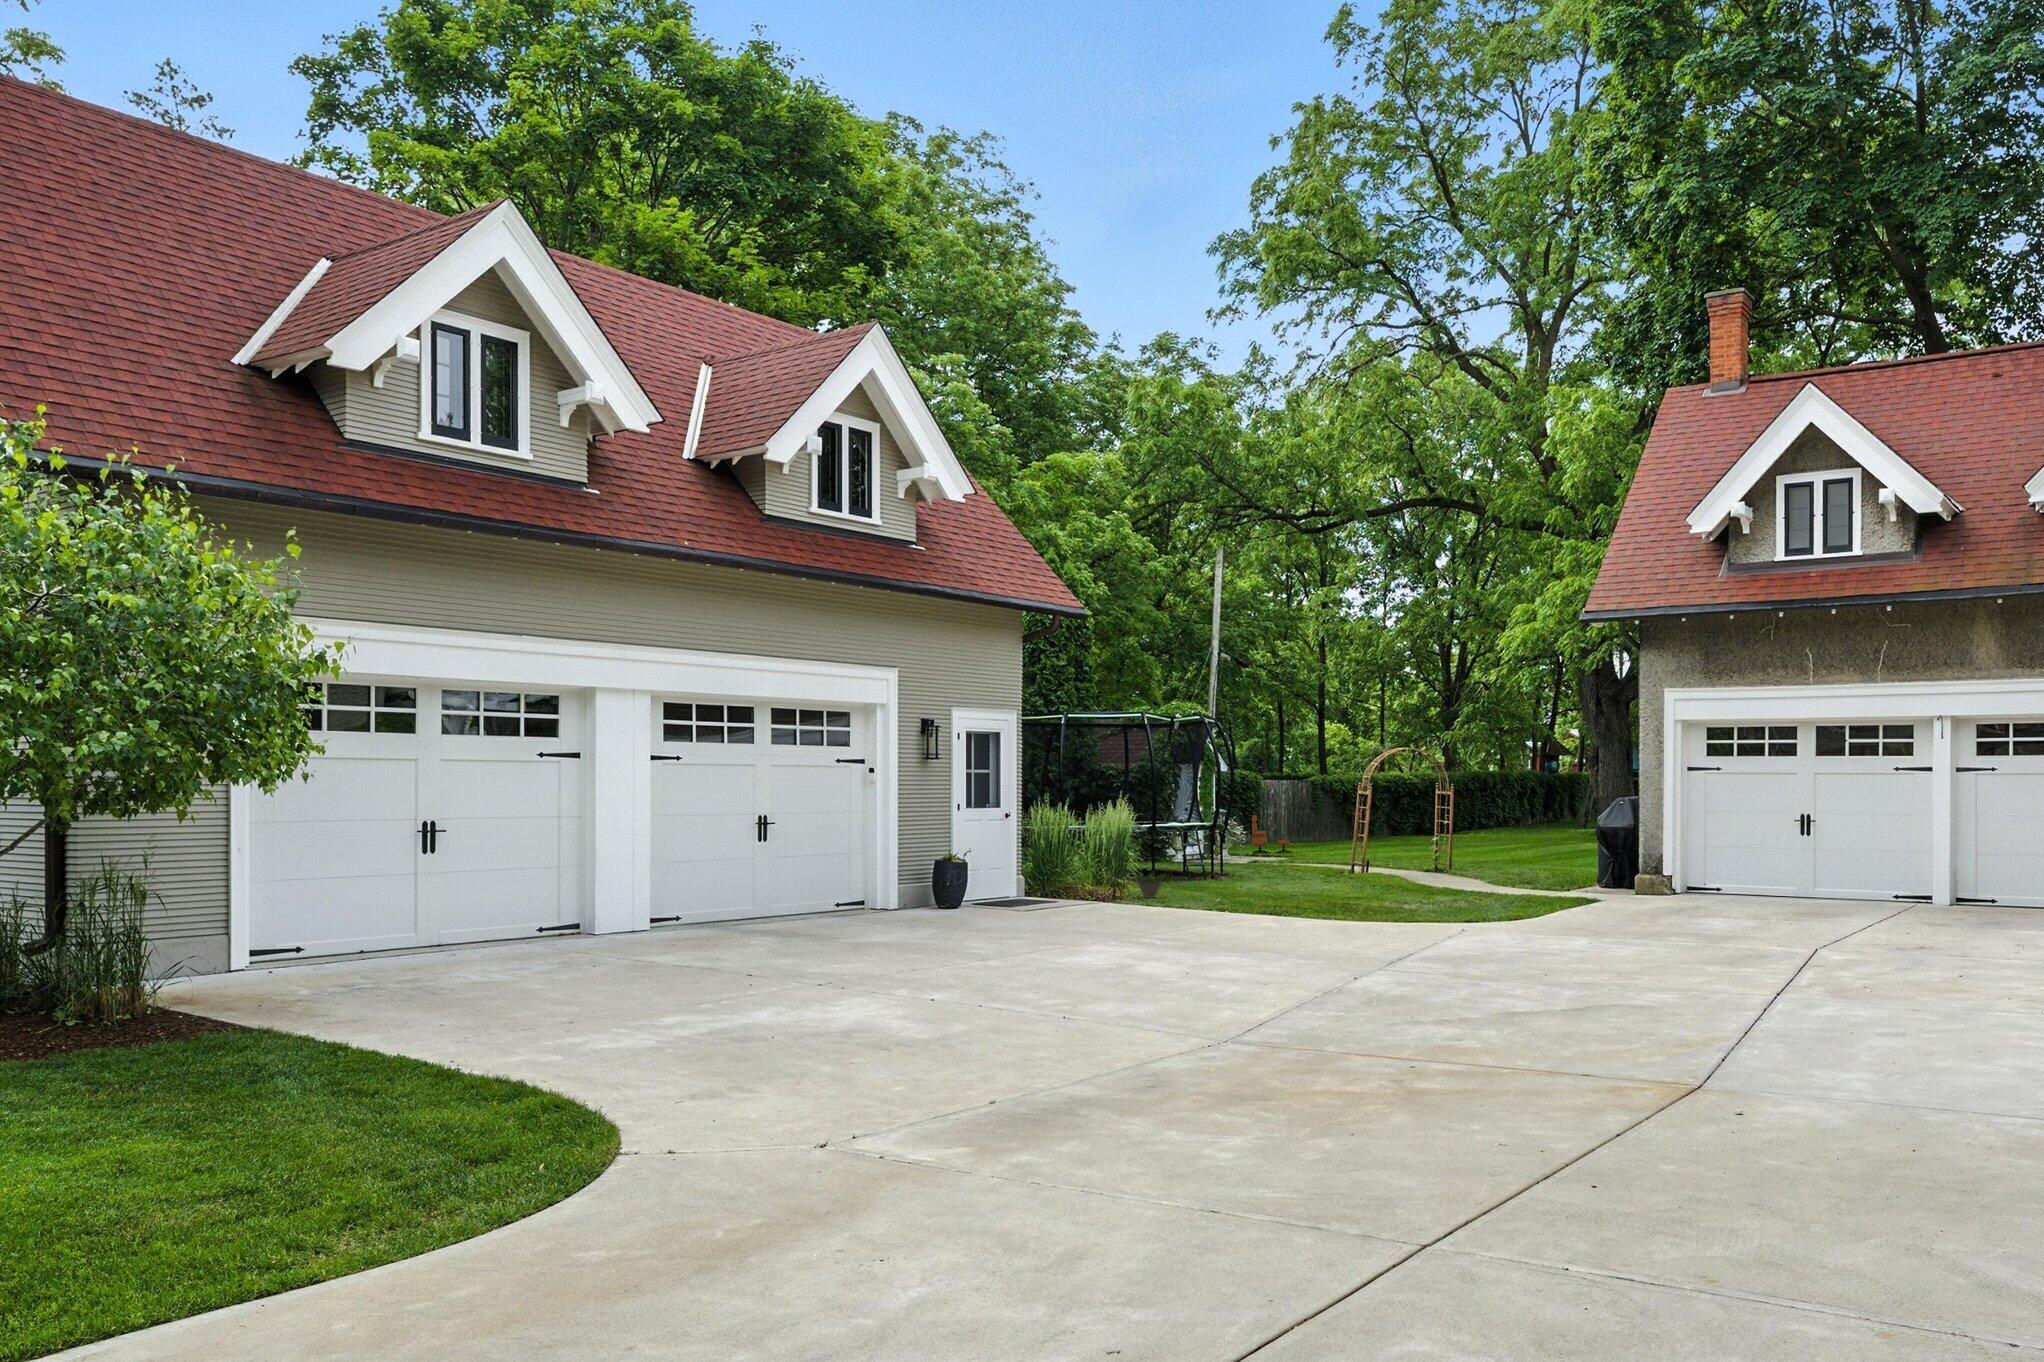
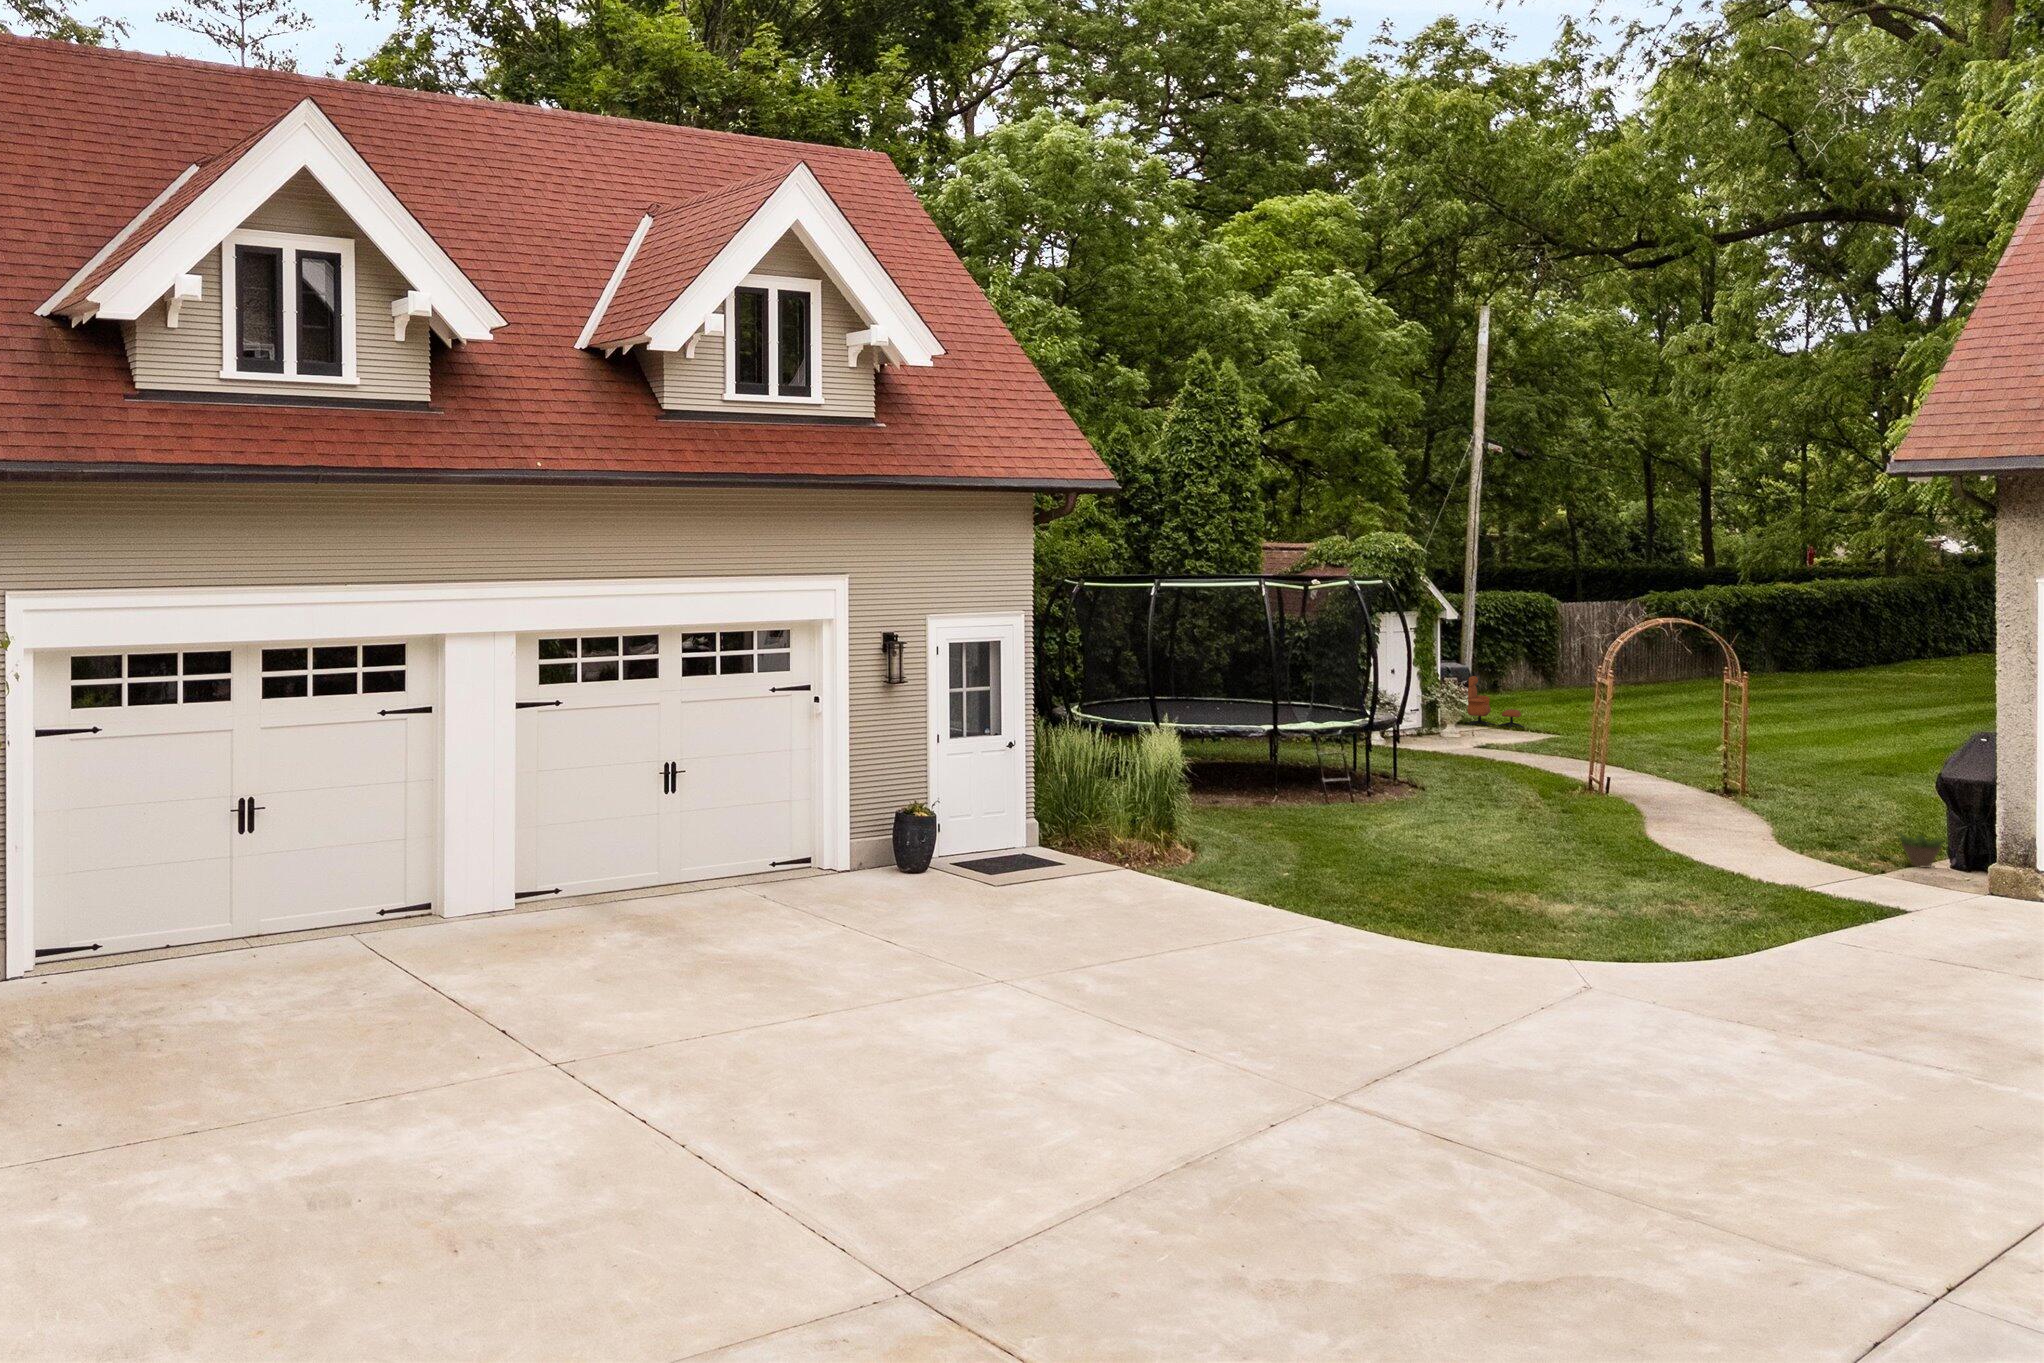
decorative plant: present [1137,874,1165,898] -> present [1897,832,1944,868]

